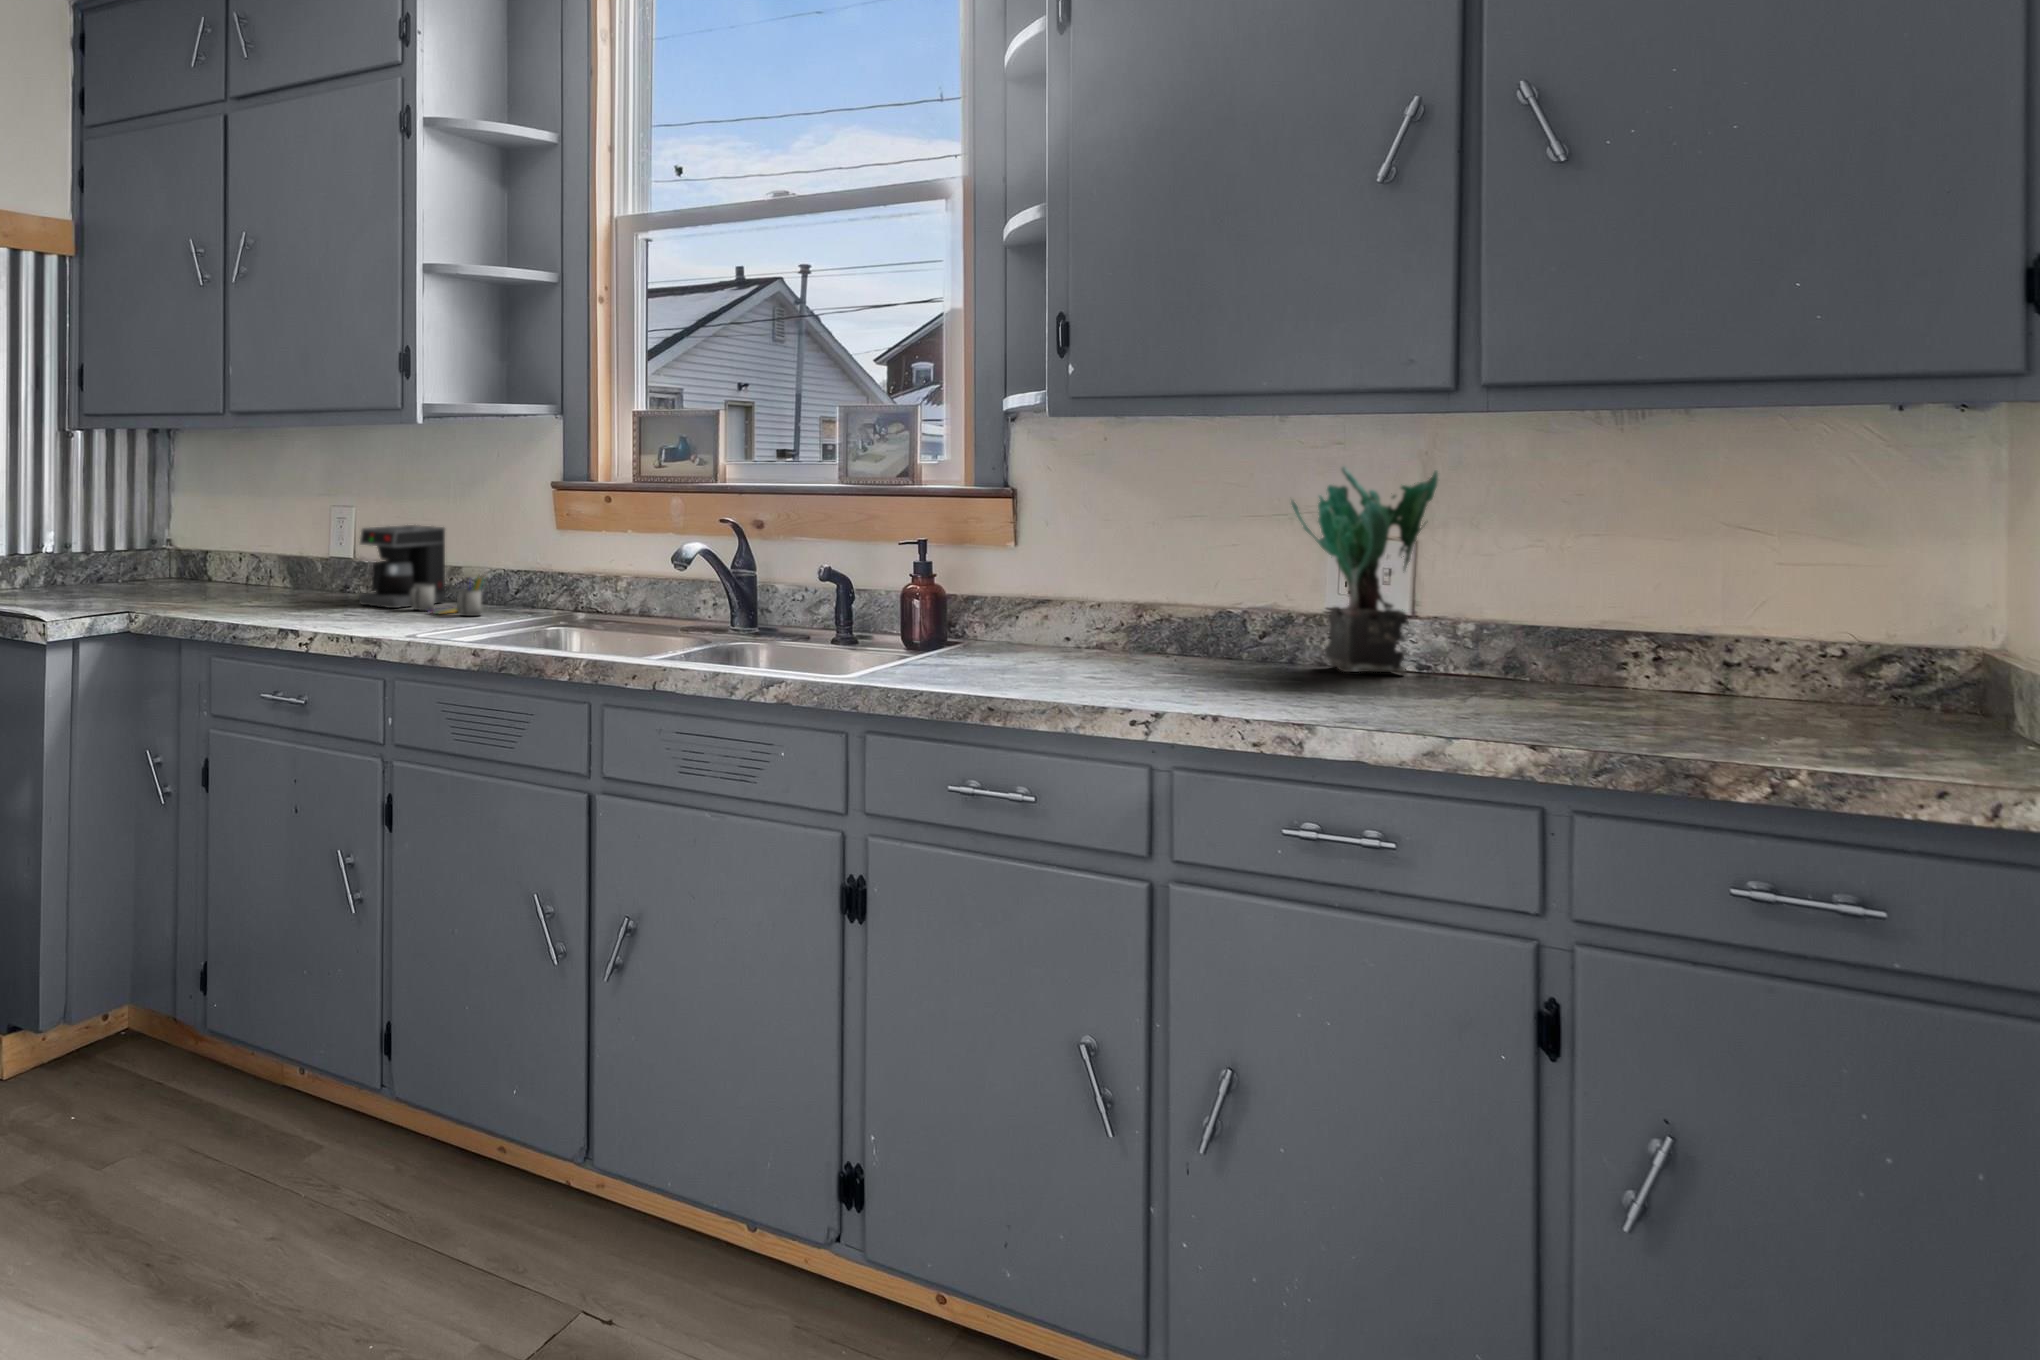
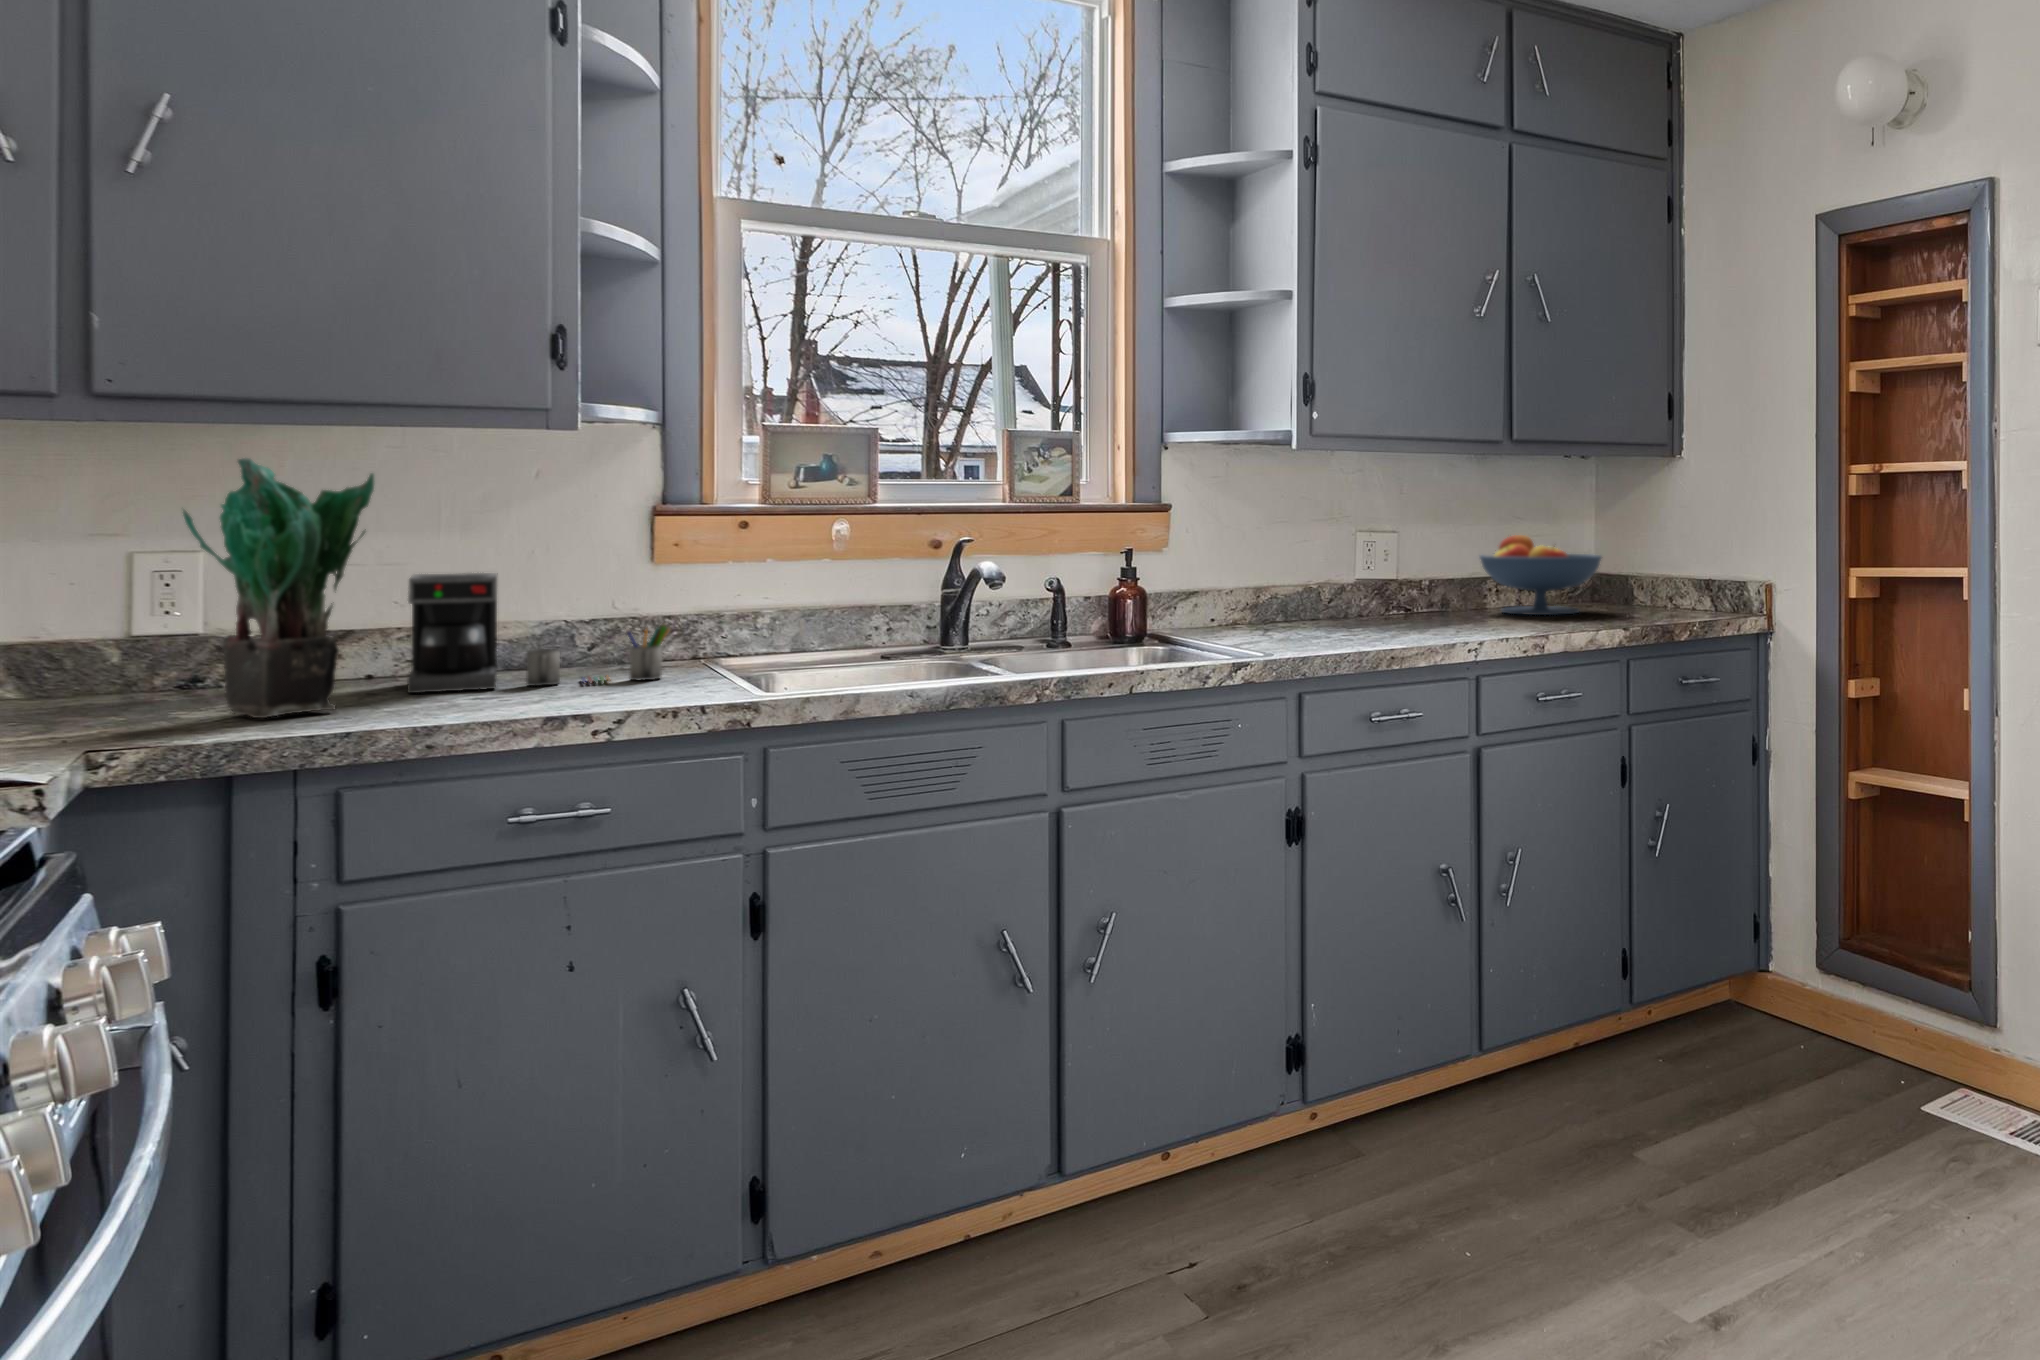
potted plant: present [1292,467,1438,673] -> present [183,457,375,718]
fruit bowl: none [1582,561,1873,719] -> present [1480,535,1601,615]

